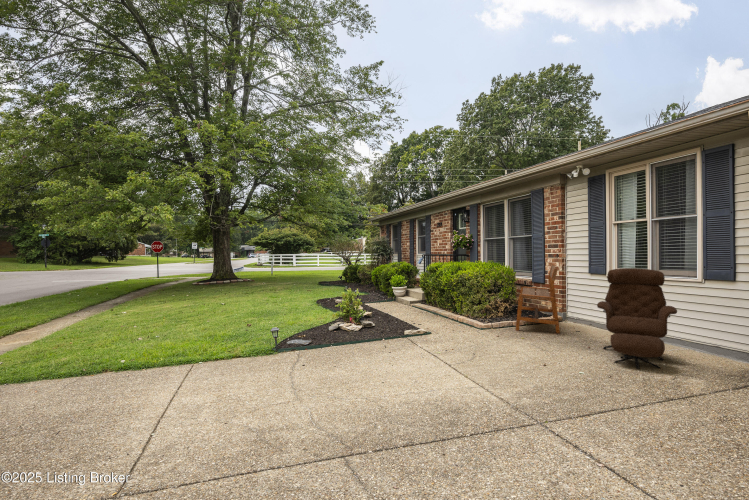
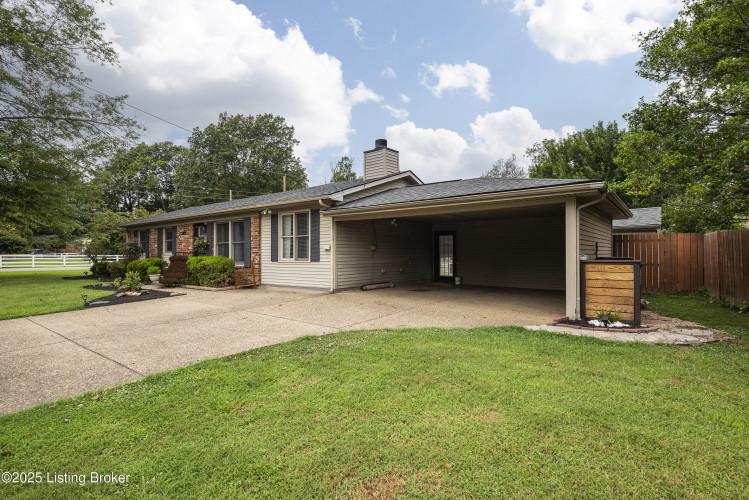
lounge chair: present [597,268,677,369] -> present [158,255,189,289]

